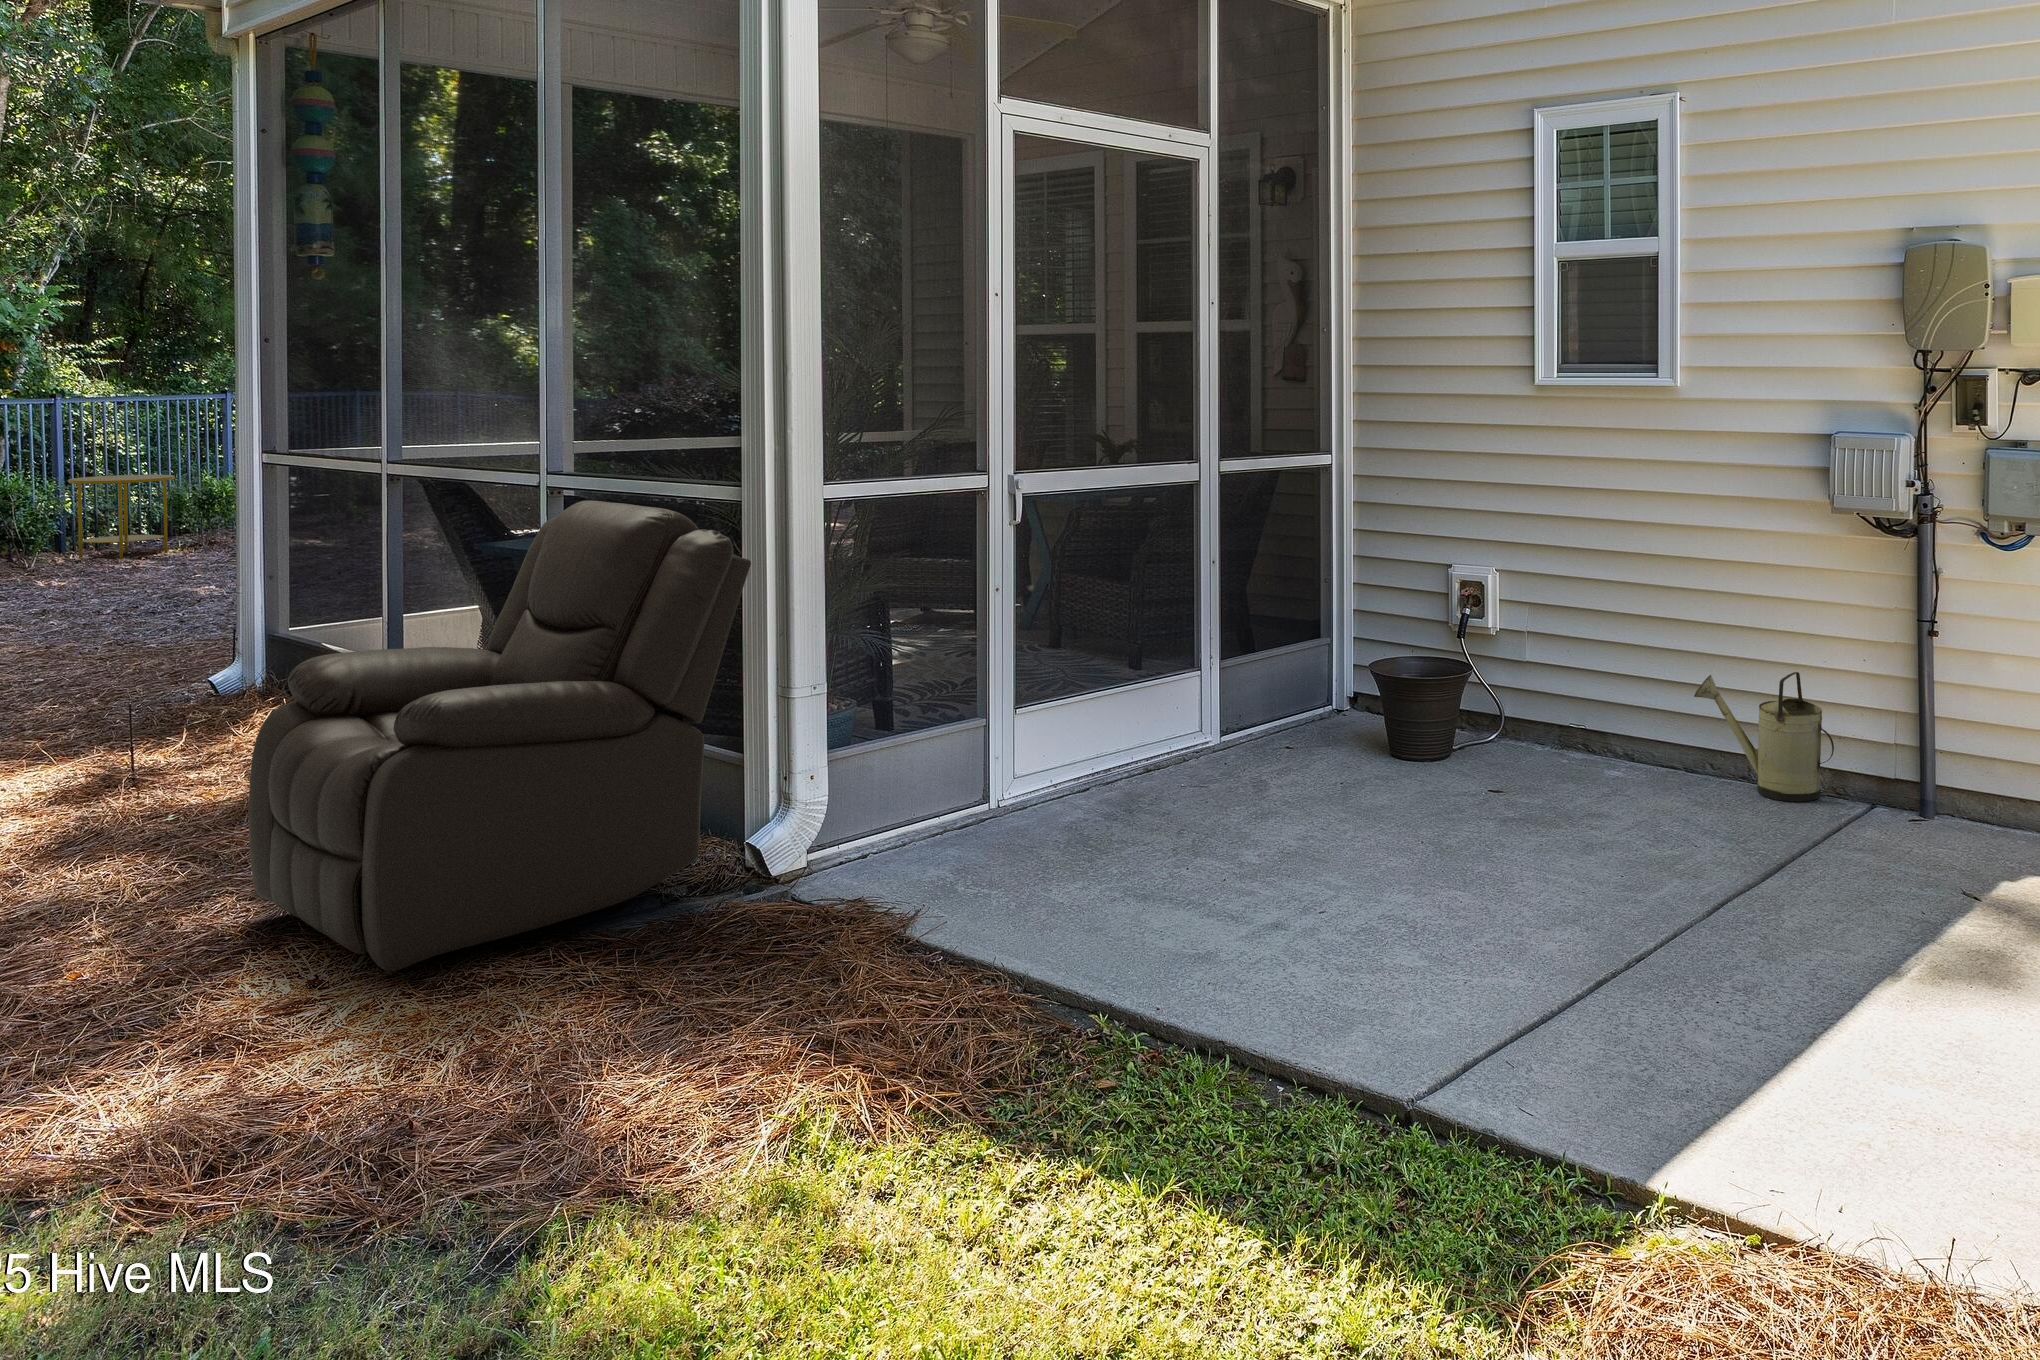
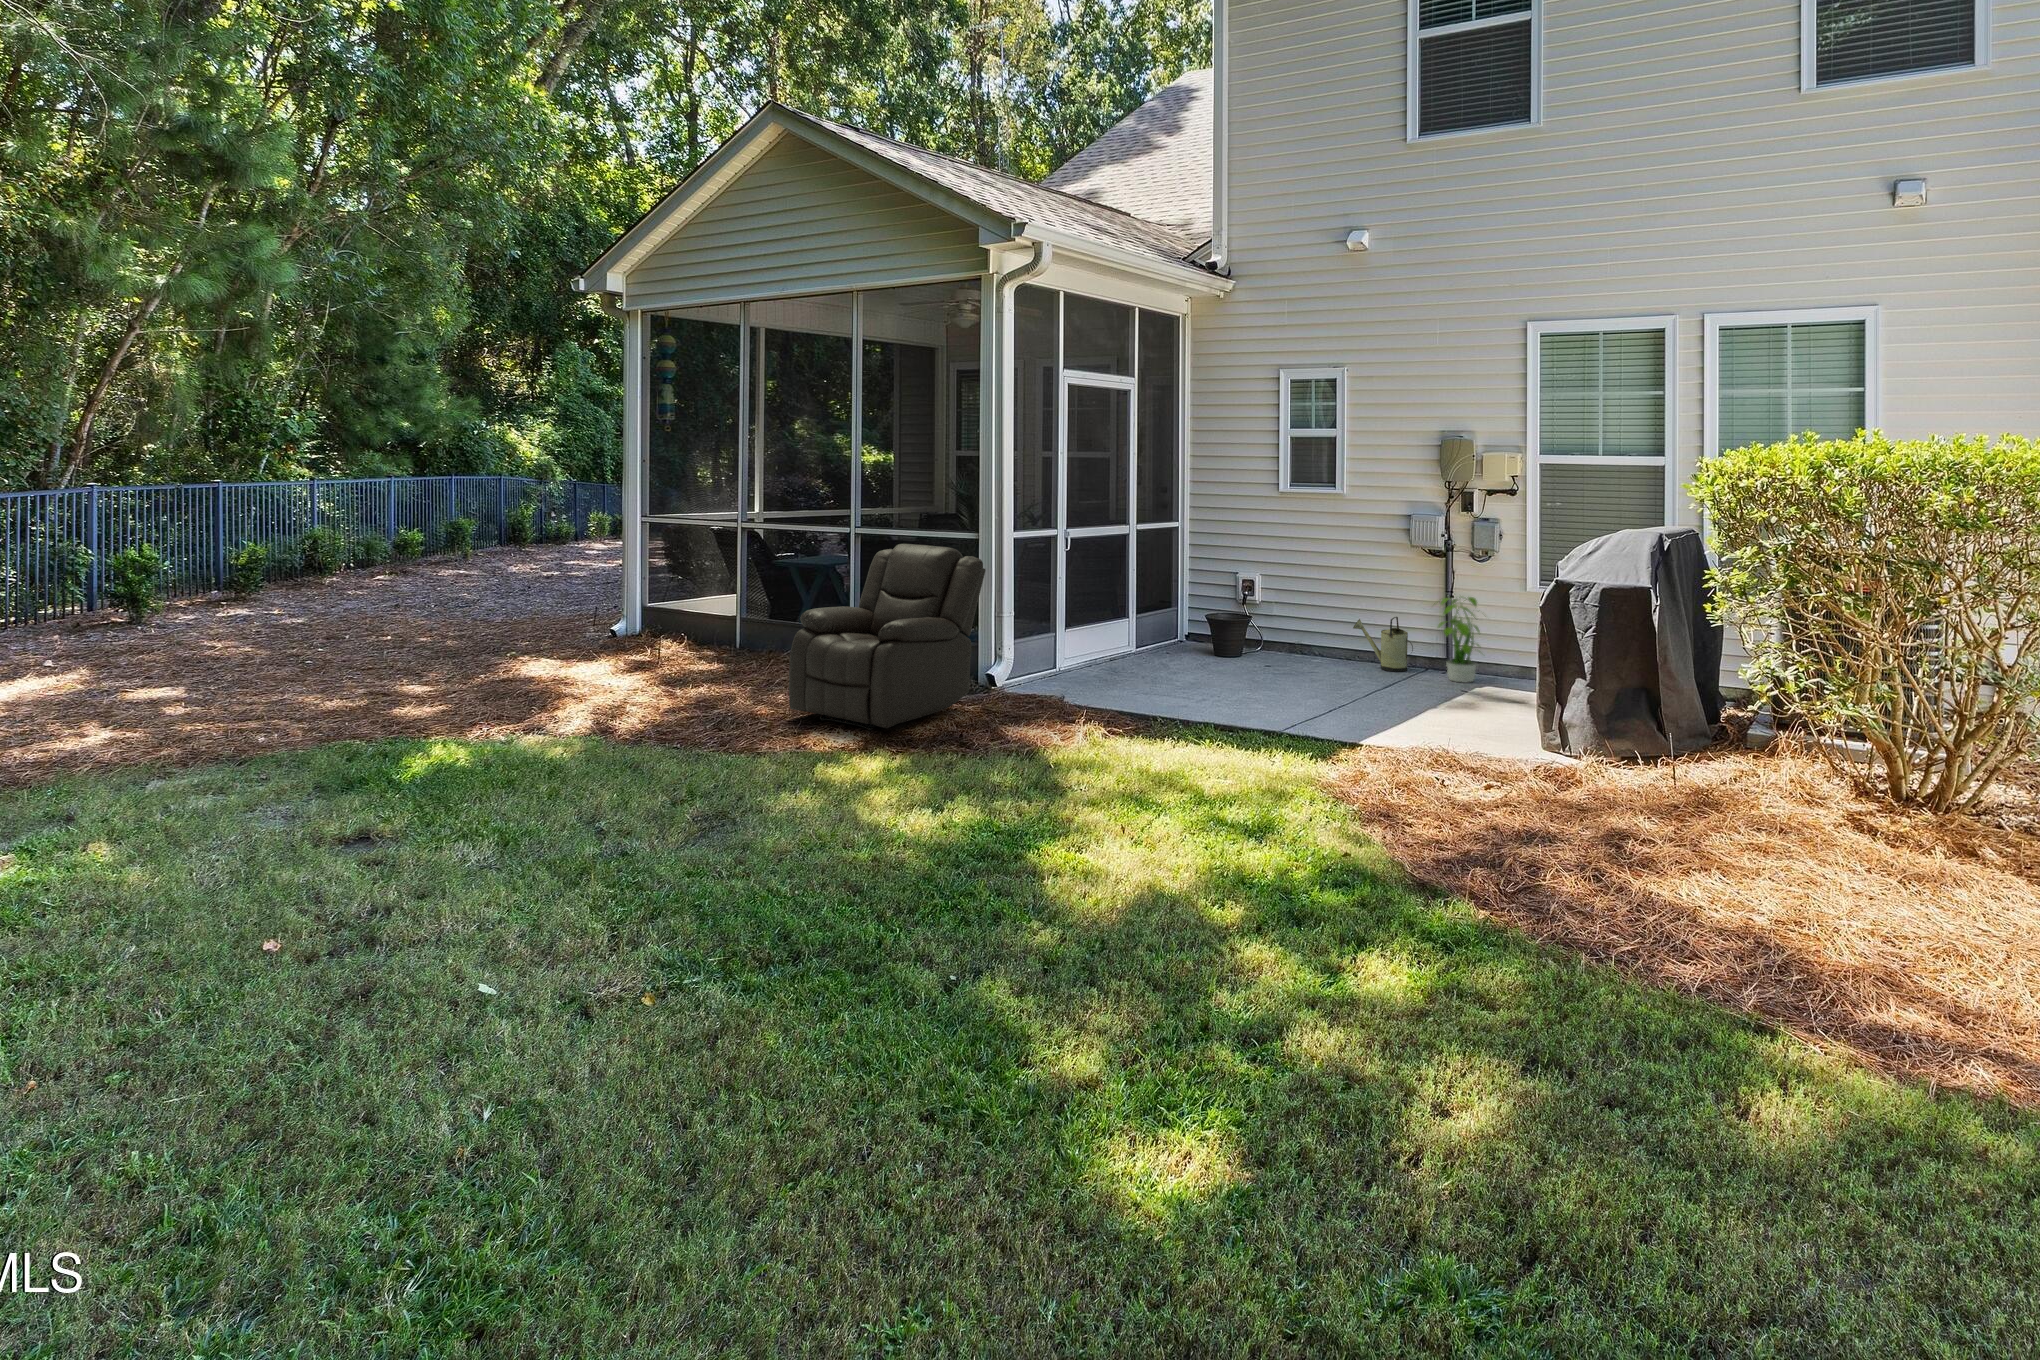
side table: present [68,475,175,559] -> none [368,523,428,575]
potted plant: none [1875,620,2020,839] -> present [1438,597,1480,683]

